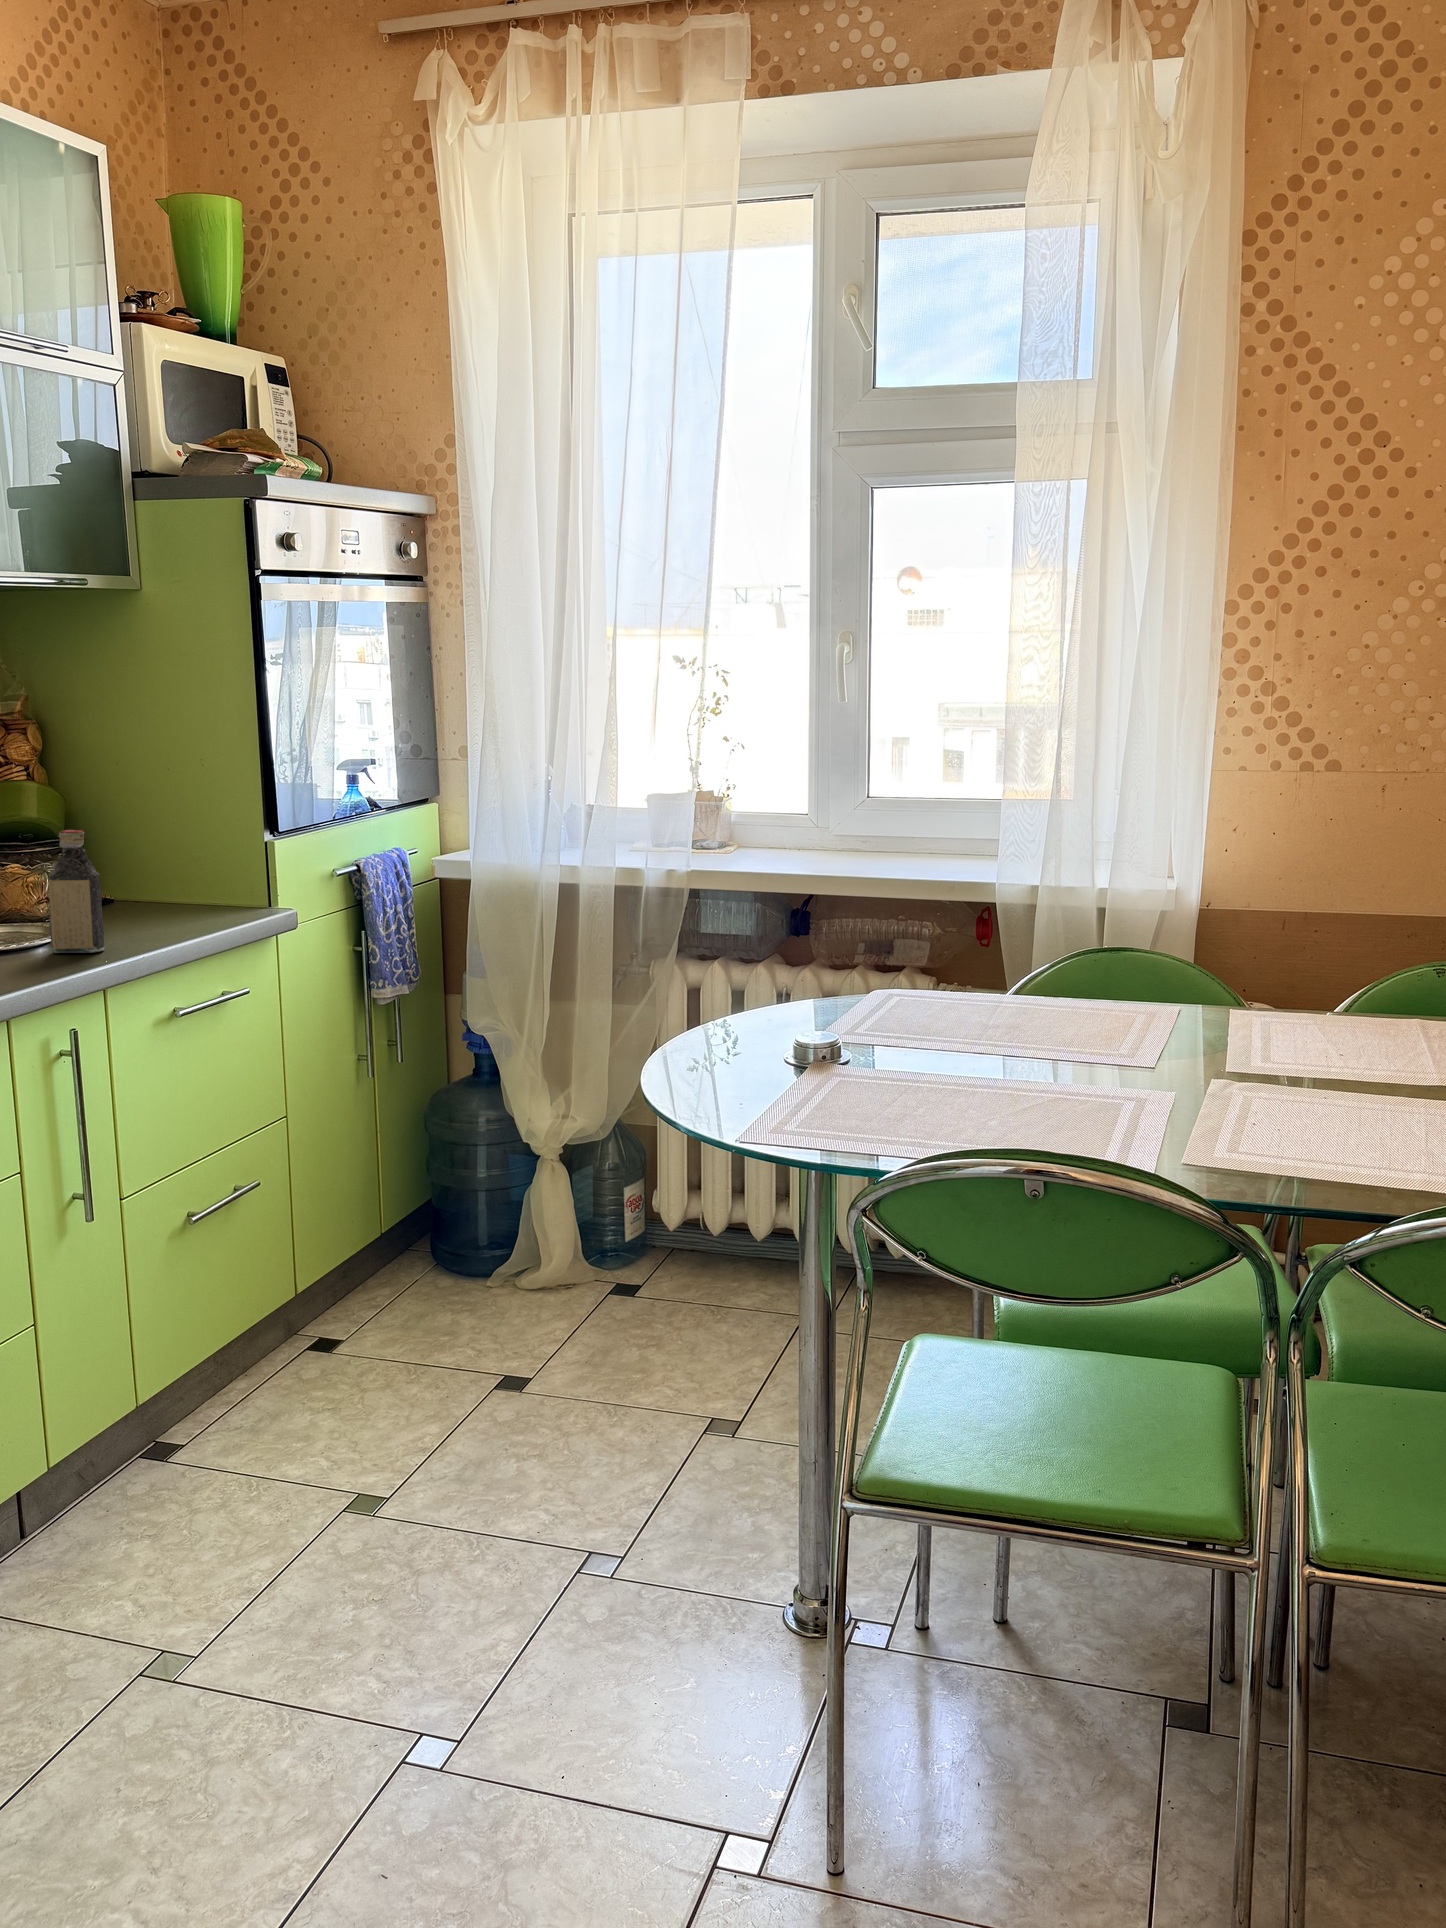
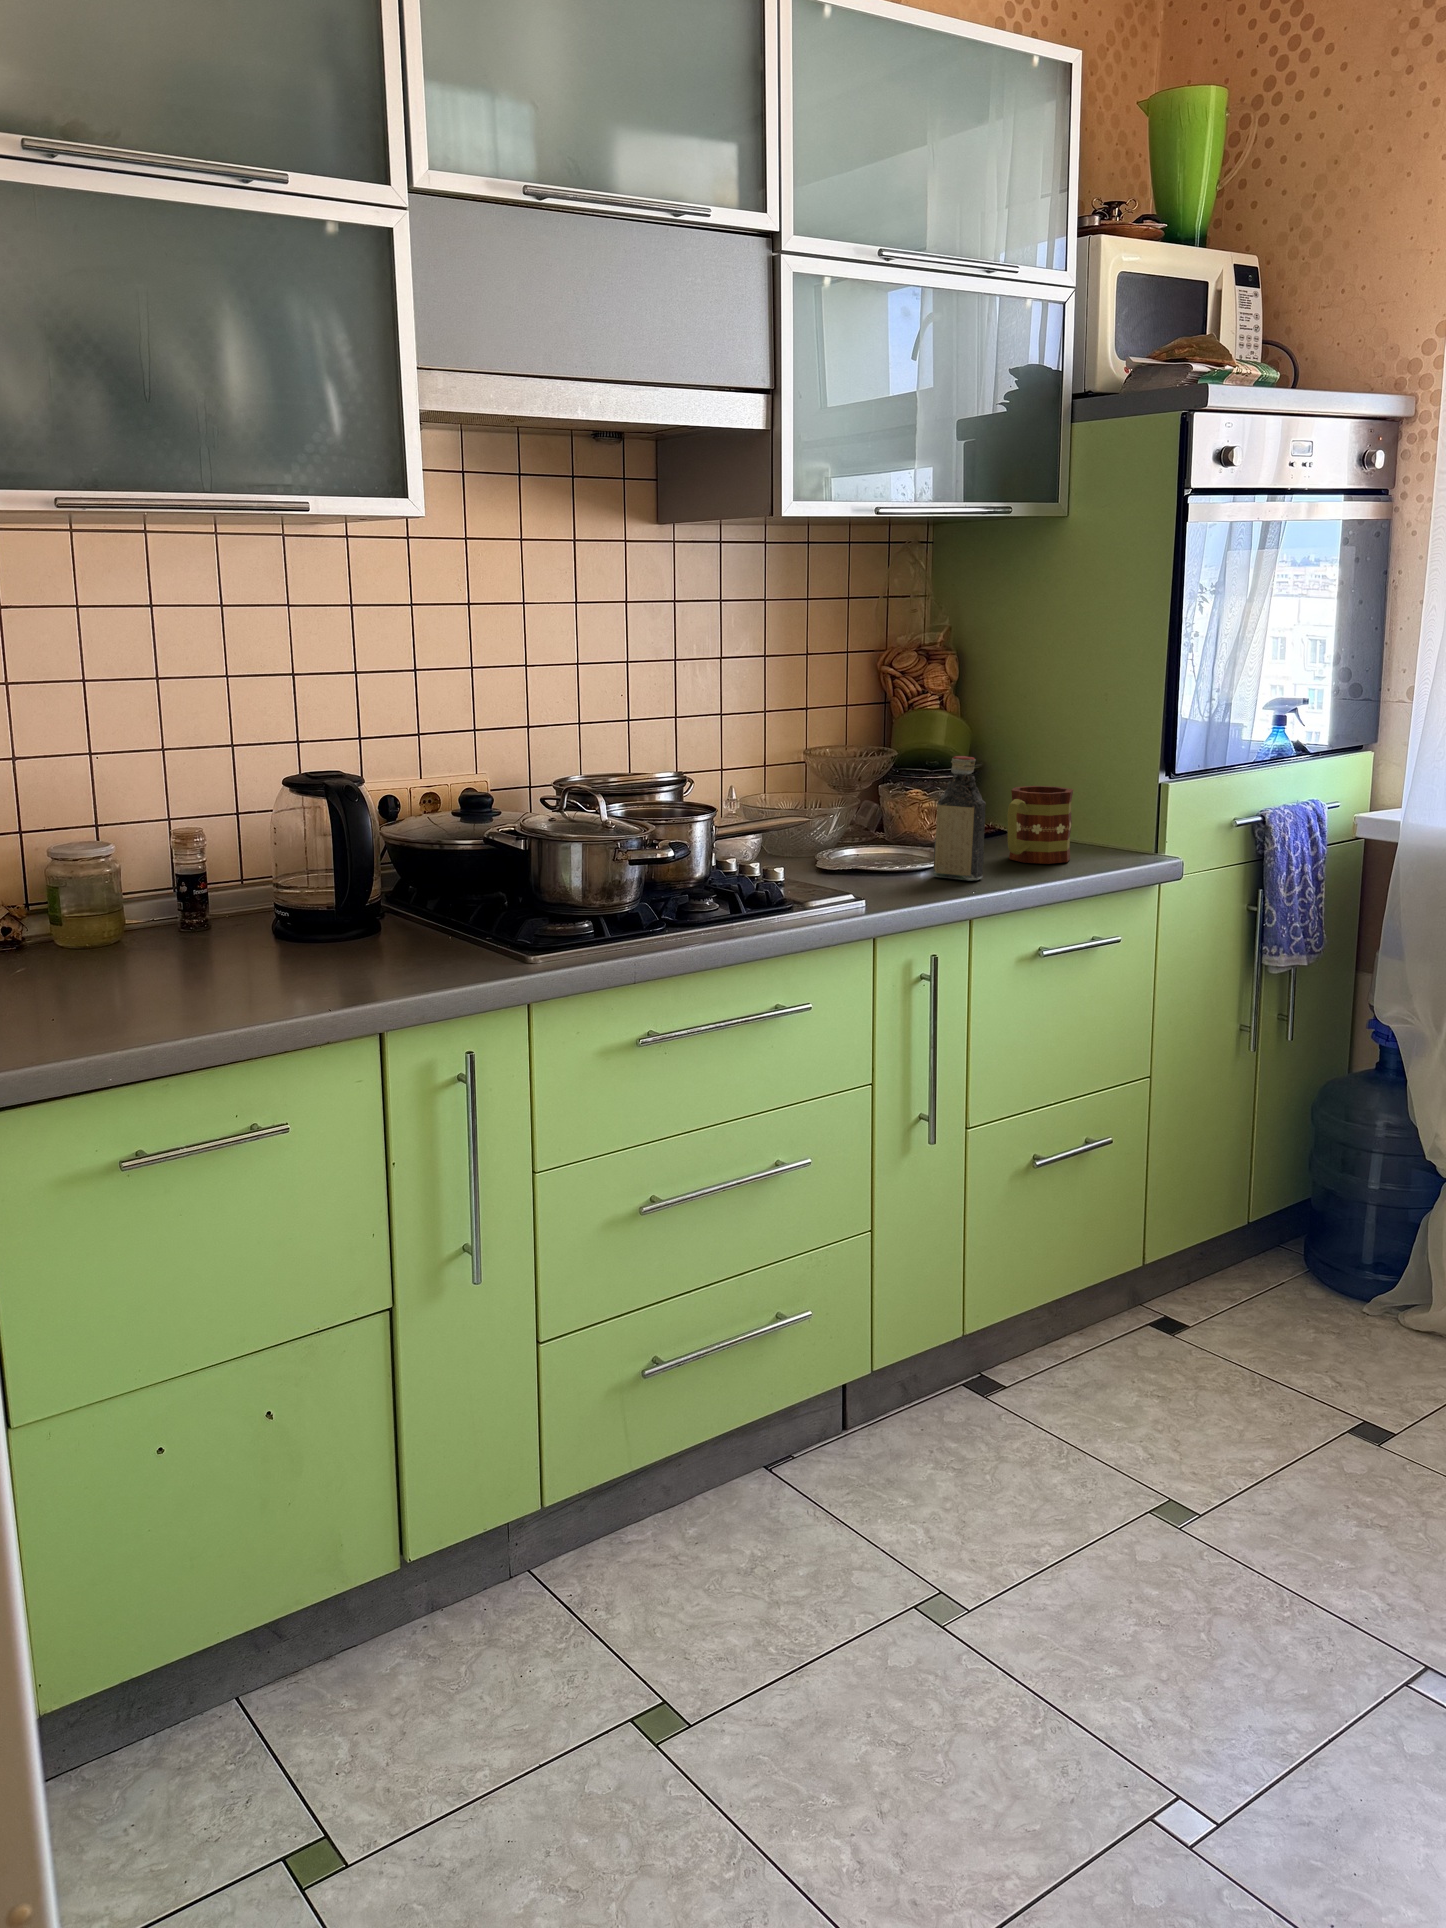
mug: none [119,853,186,929] -> present [1007,786,1073,864]

